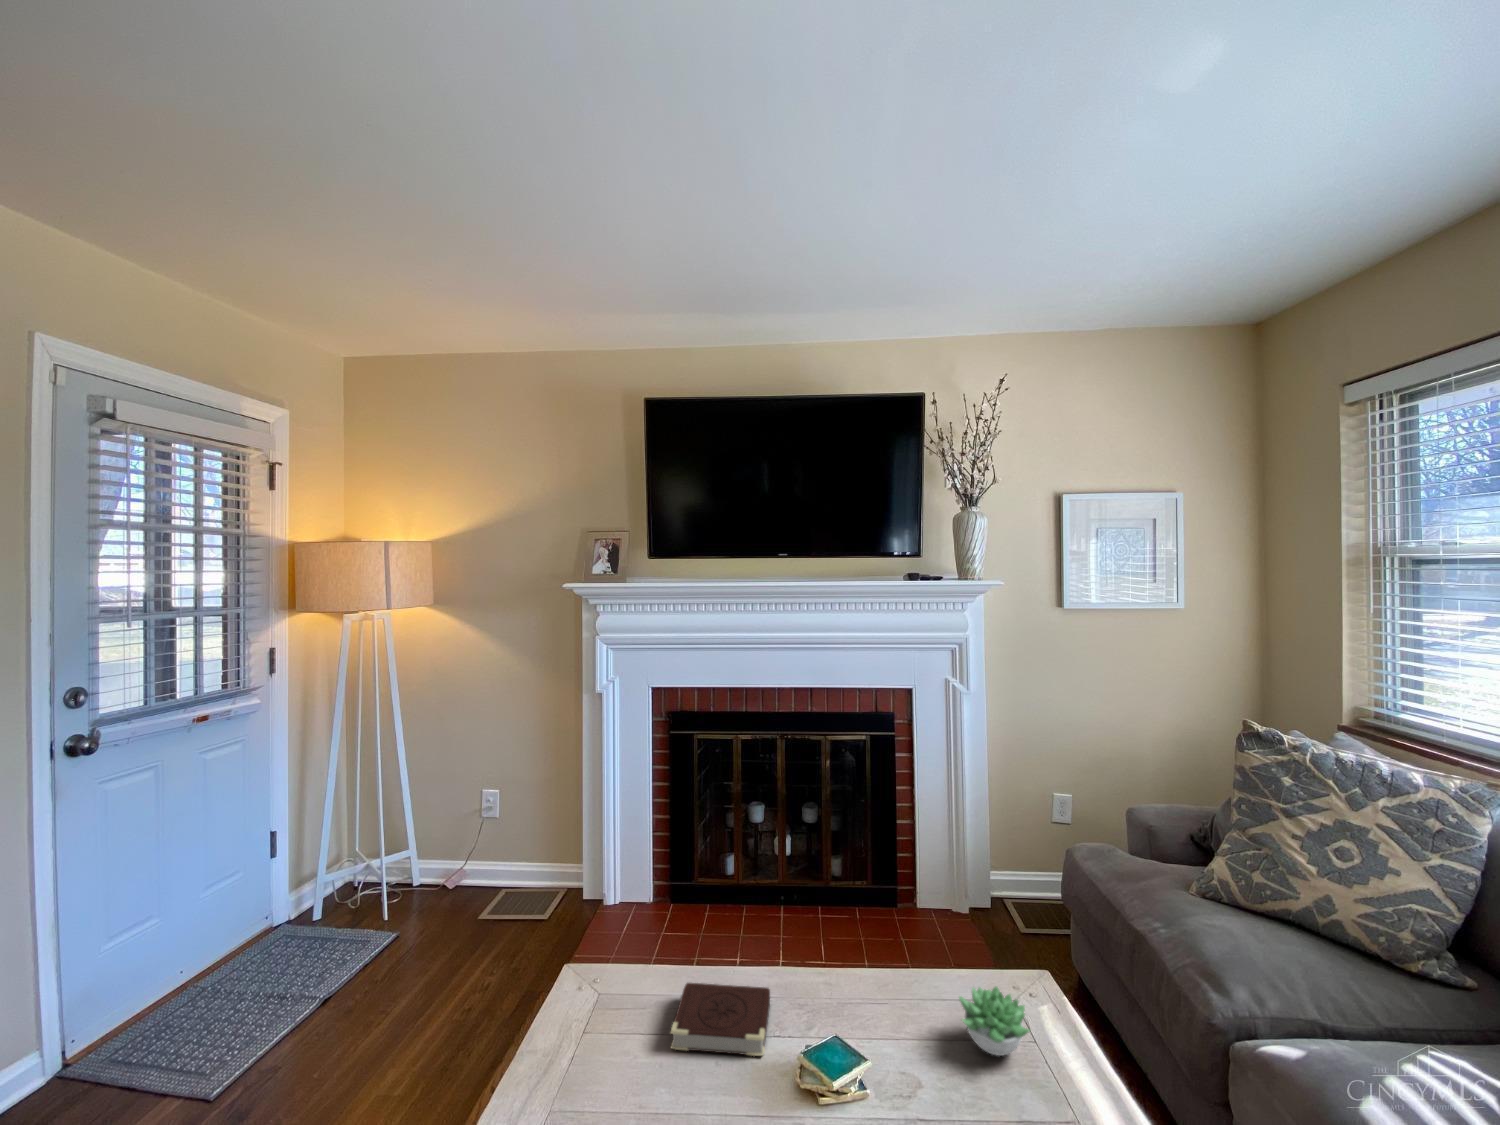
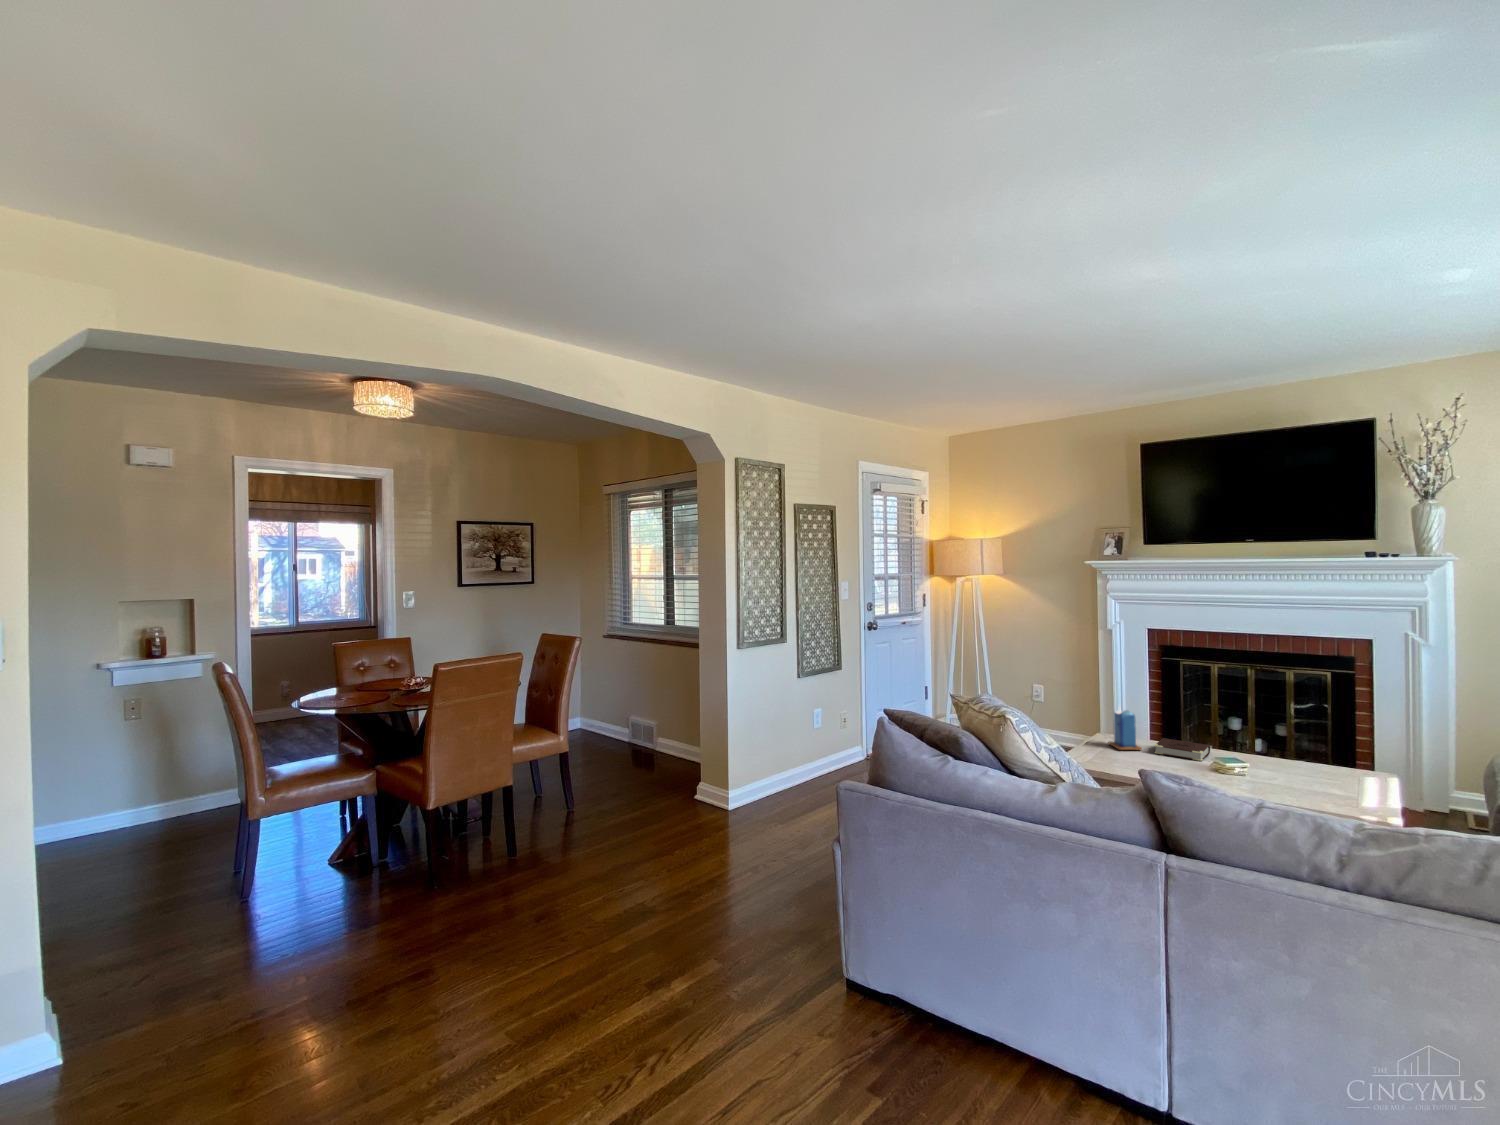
candle: none [576,941,646,1065] -> present [1109,709,1142,750]
succulent plant: present [959,986,1030,1056] -> none [1315,752,1361,780]

